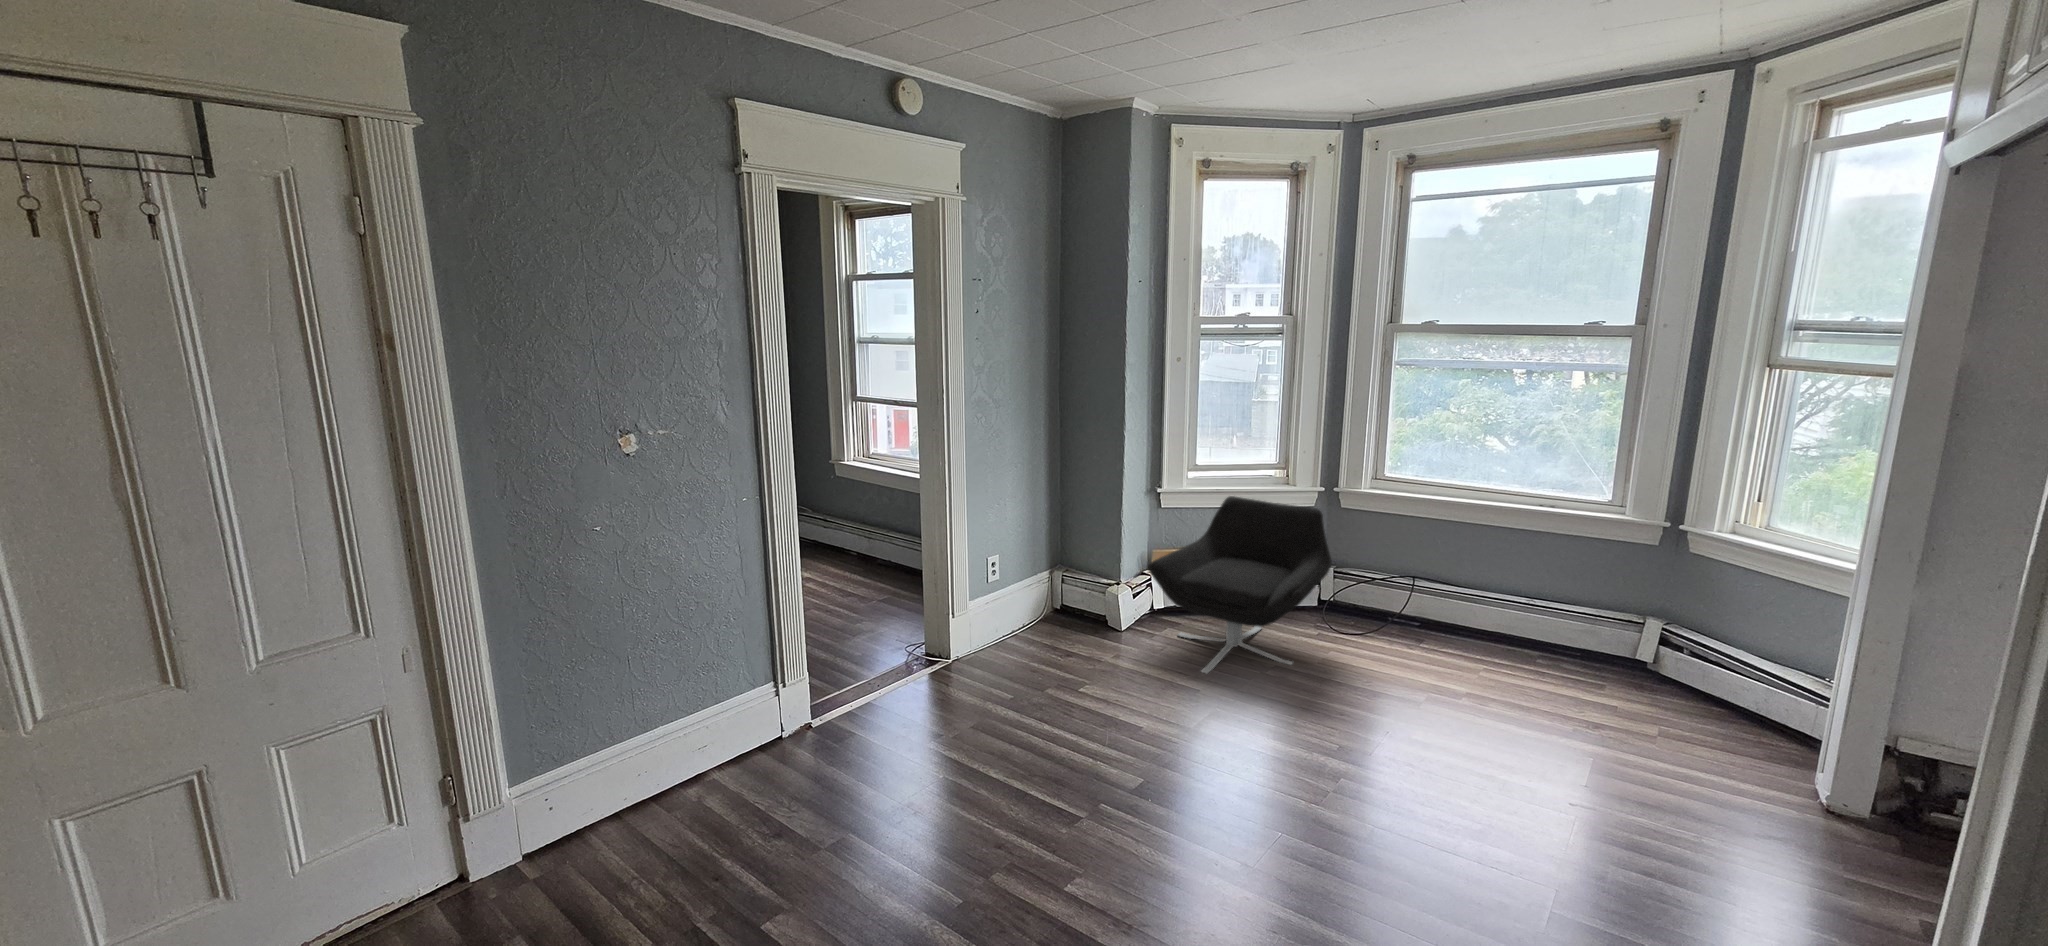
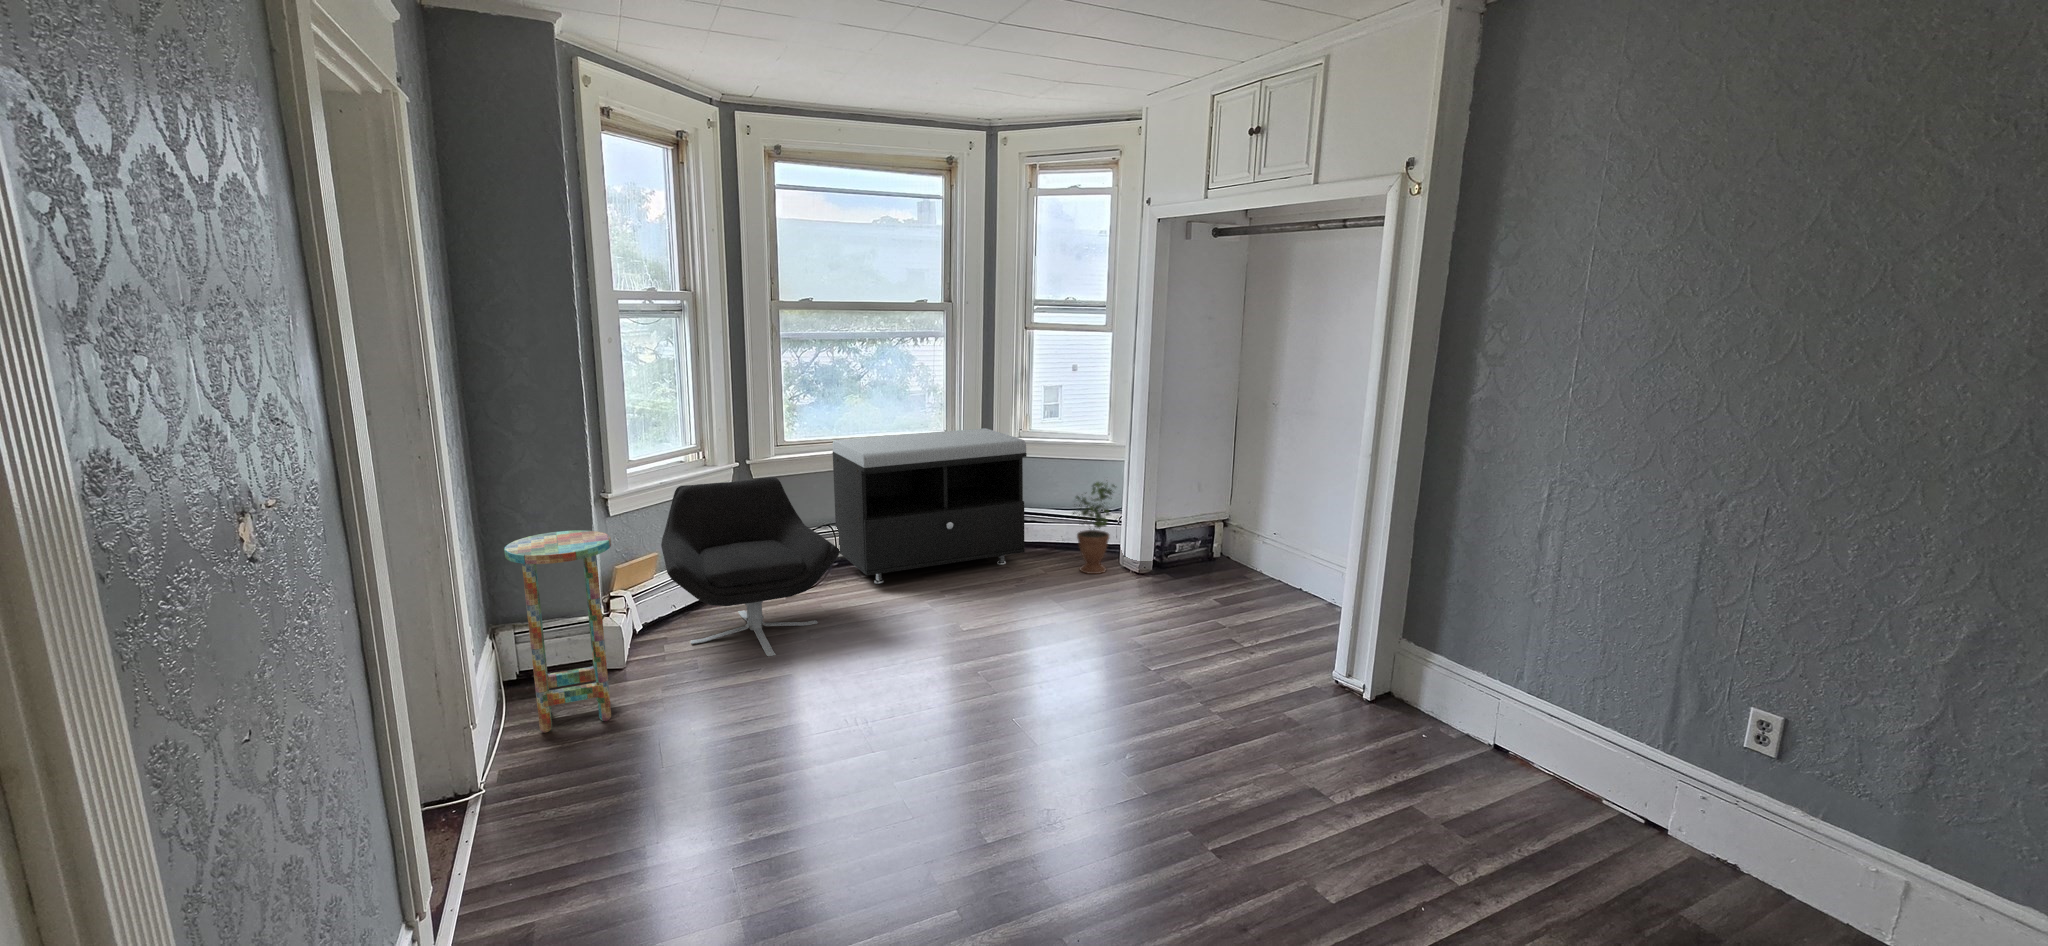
storage bench: none [1396,486,1674,703] -> present [833,428,1027,584]
side table: none [993,504,1068,661] -> present [504,530,611,732]
potted plant: none [1715,633,1826,781] -> present [1073,482,1115,574]

